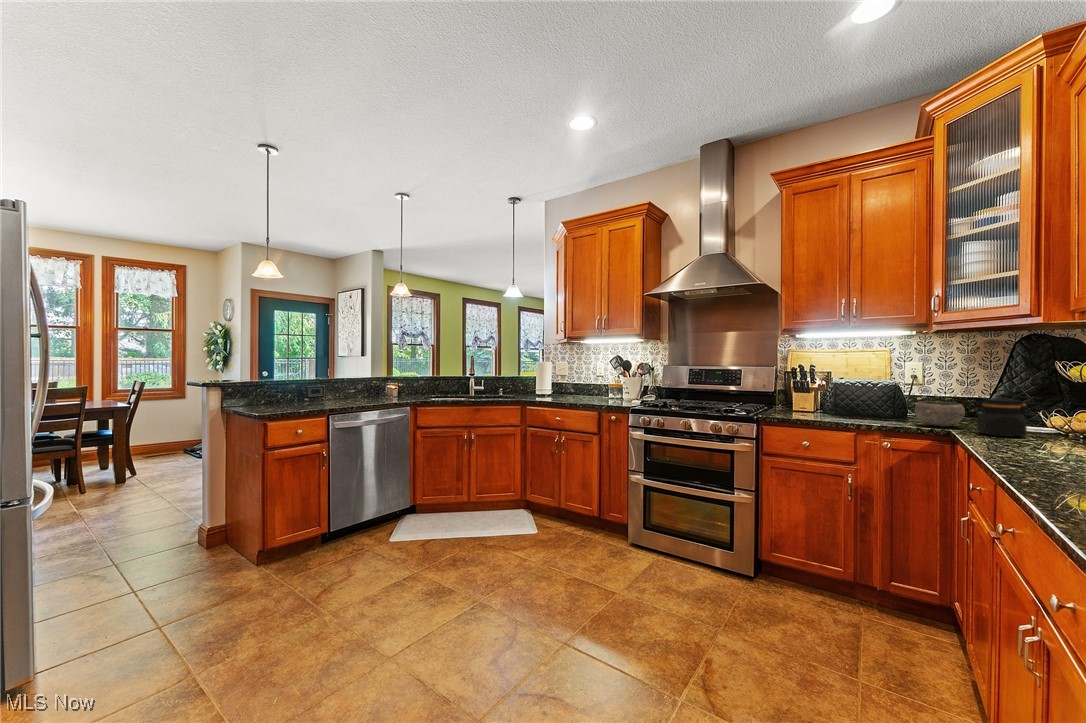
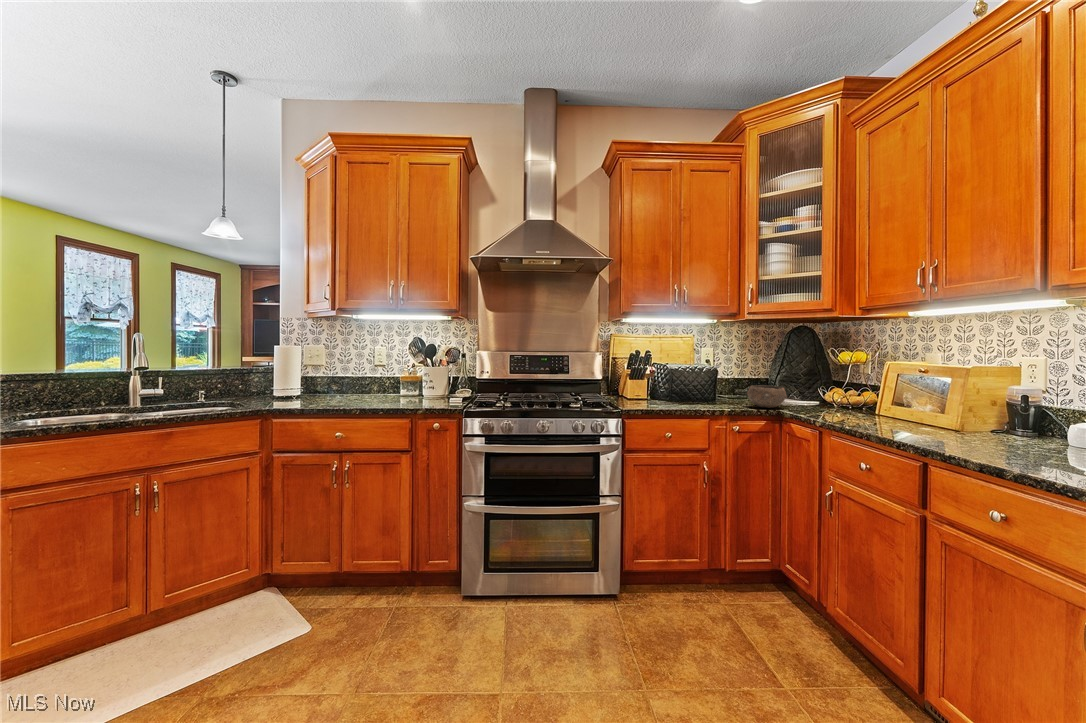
jar: present [974,398,1029,437] -> none [806,382,845,414]

